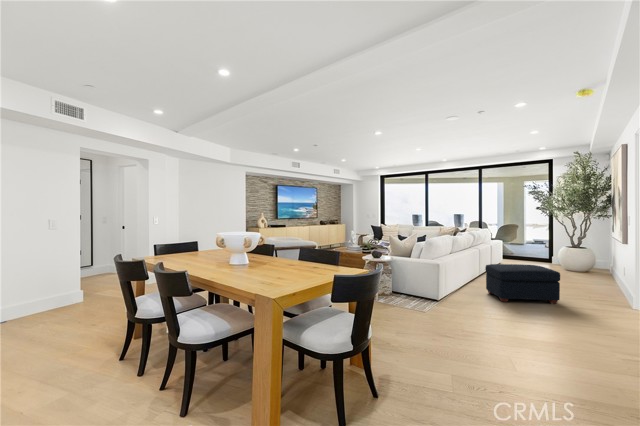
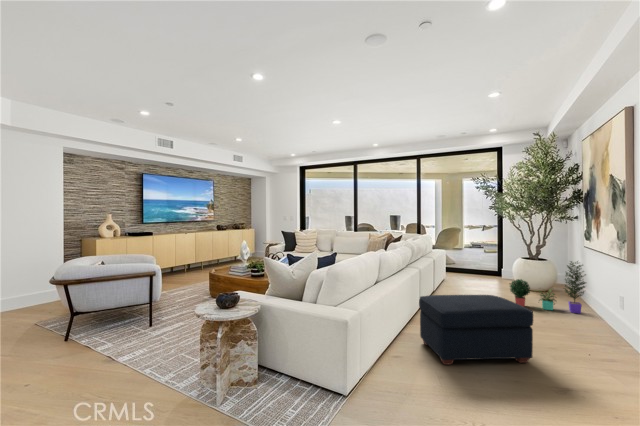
potted plant: none [552,247,614,285] -> present [510,261,586,314]

